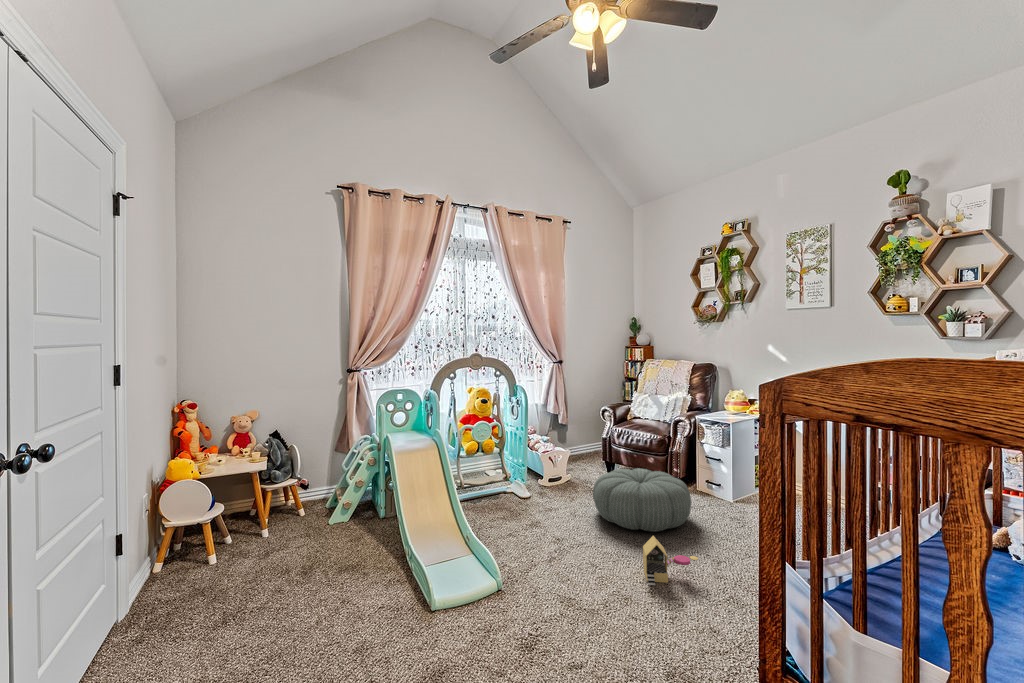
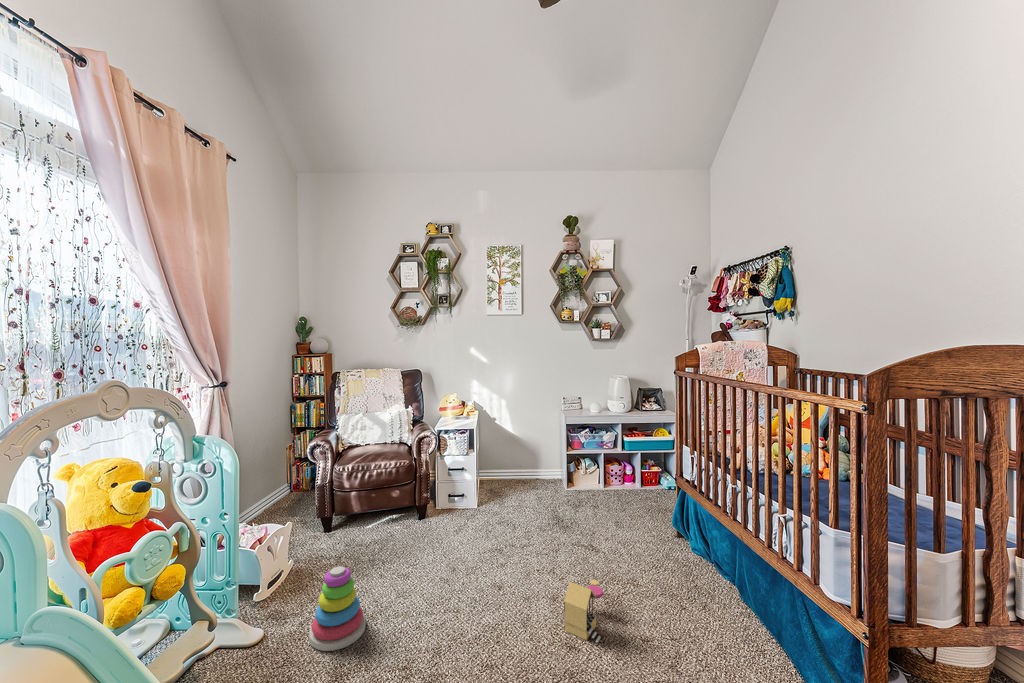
pouf: present [593,468,691,532] -> none [395,501,513,594]
stacking toy: none [531,470,562,515] -> present [309,566,365,651]

